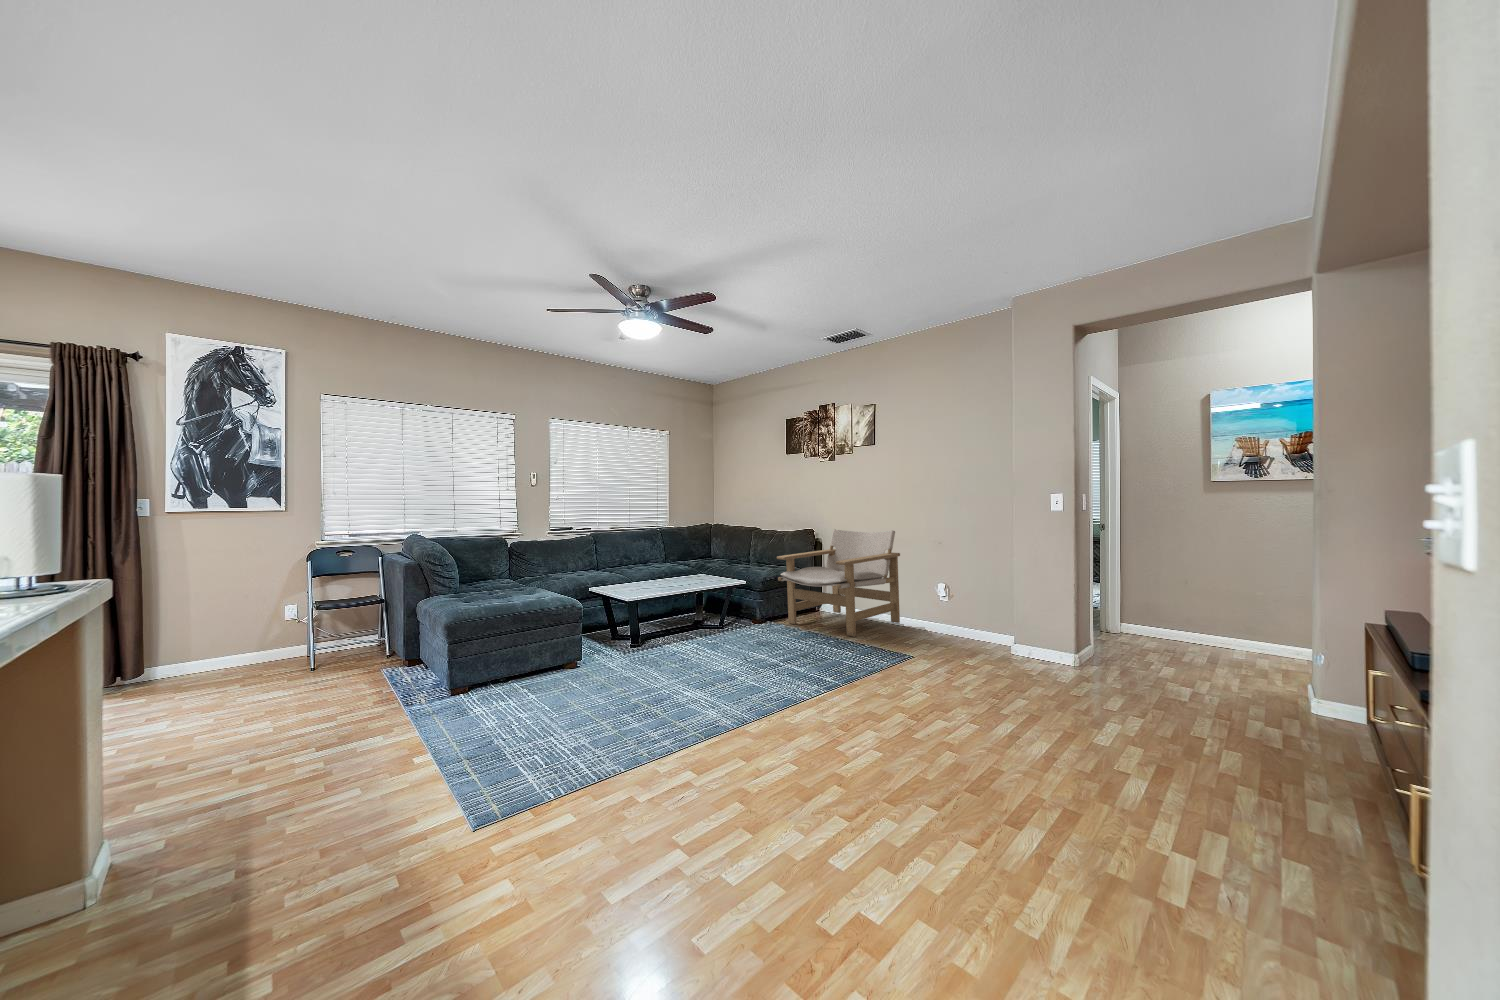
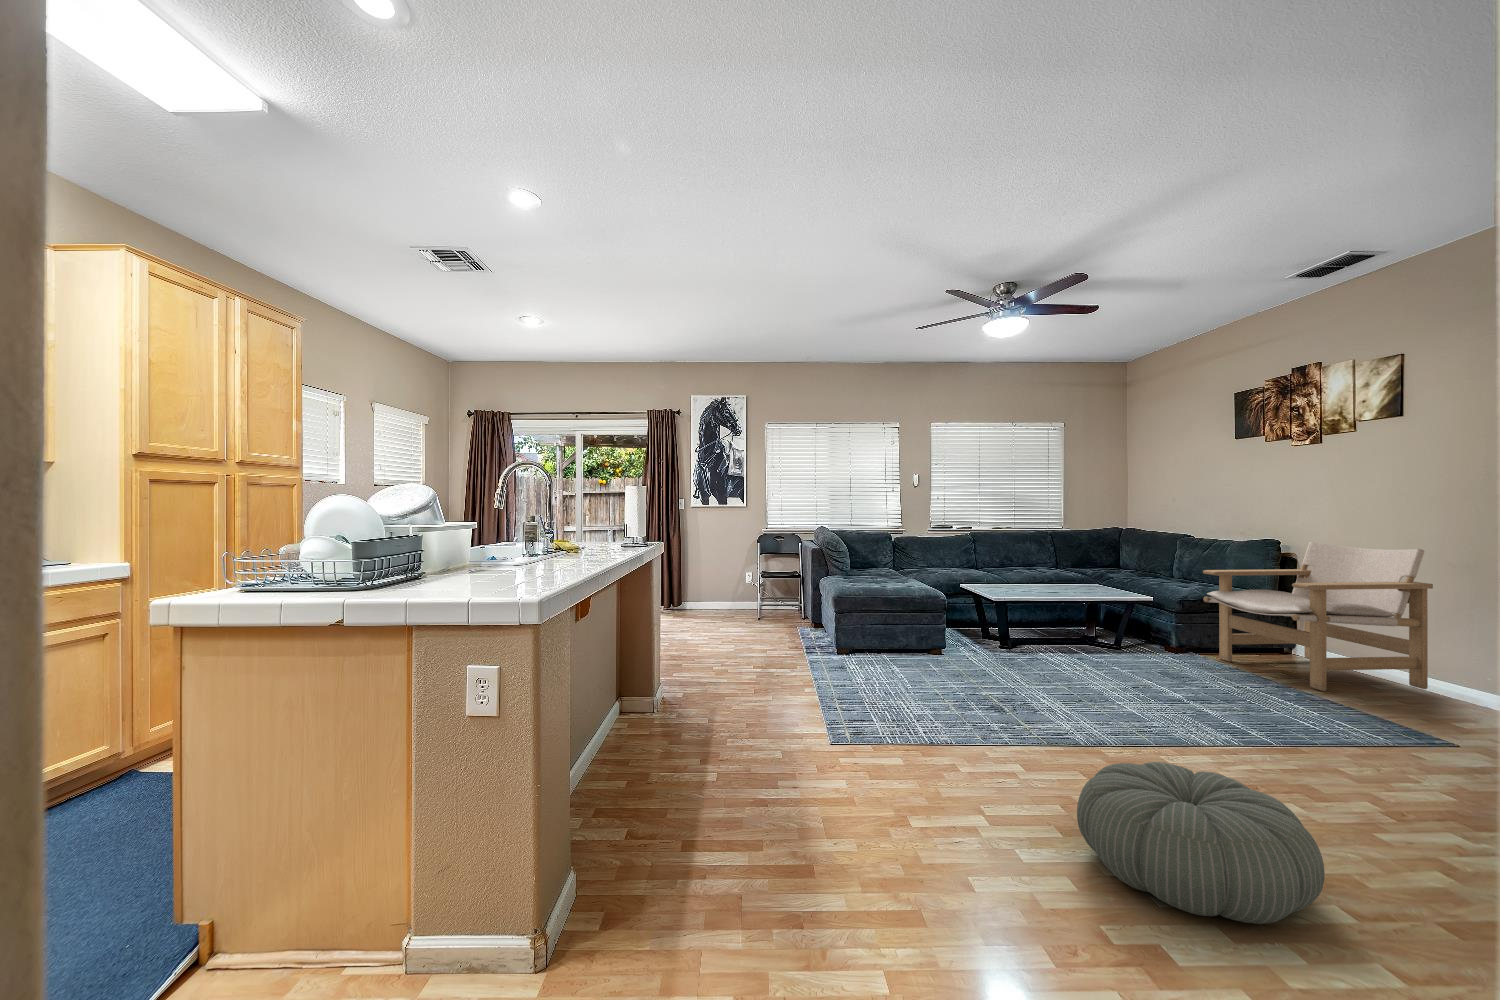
pouf: none [767,741,949,891] -> present [1077,762,1325,924]

